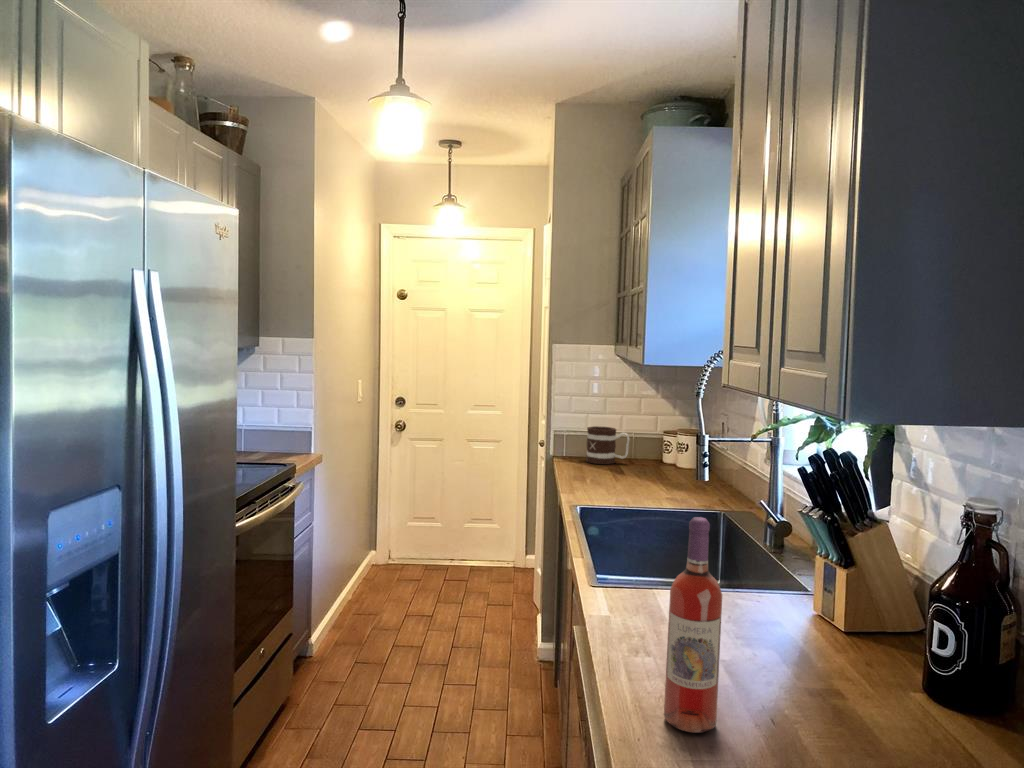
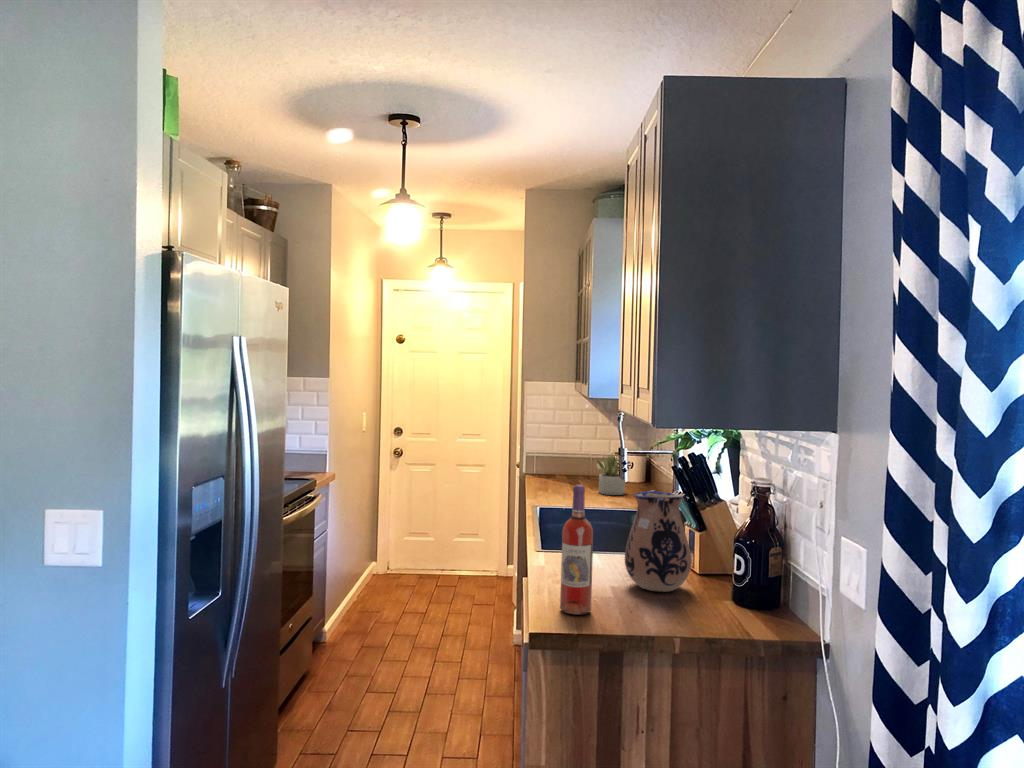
mug: present [586,426,630,464] -> none [551,449,587,479]
succulent plant: none [647,432,688,488] -> present [597,453,625,495]
ceramic pitcher: none [745,510,853,672] -> present [625,490,692,592]

